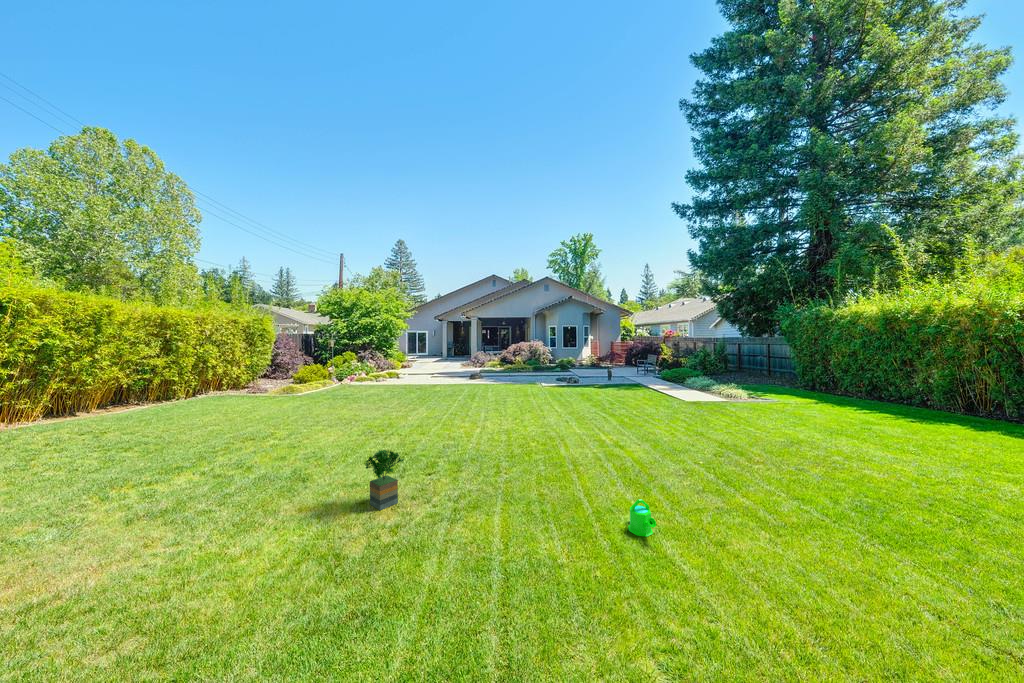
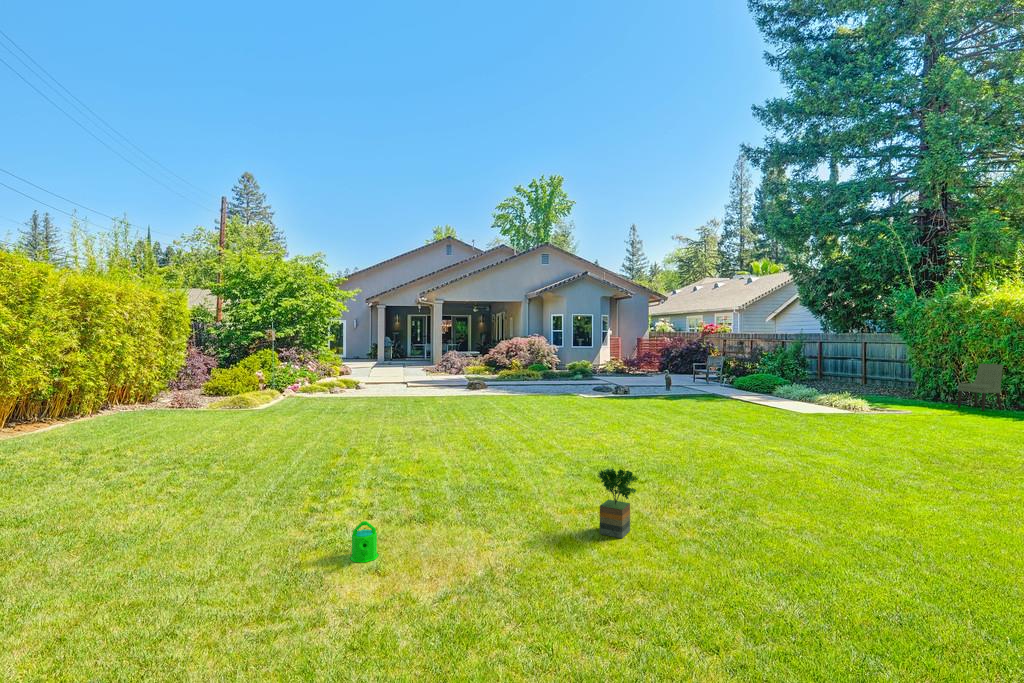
chair: none [827,361,865,400] -> present [958,364,1003,411]
watering can: present [628,499,656,537] -> present [350,521,379,563]

